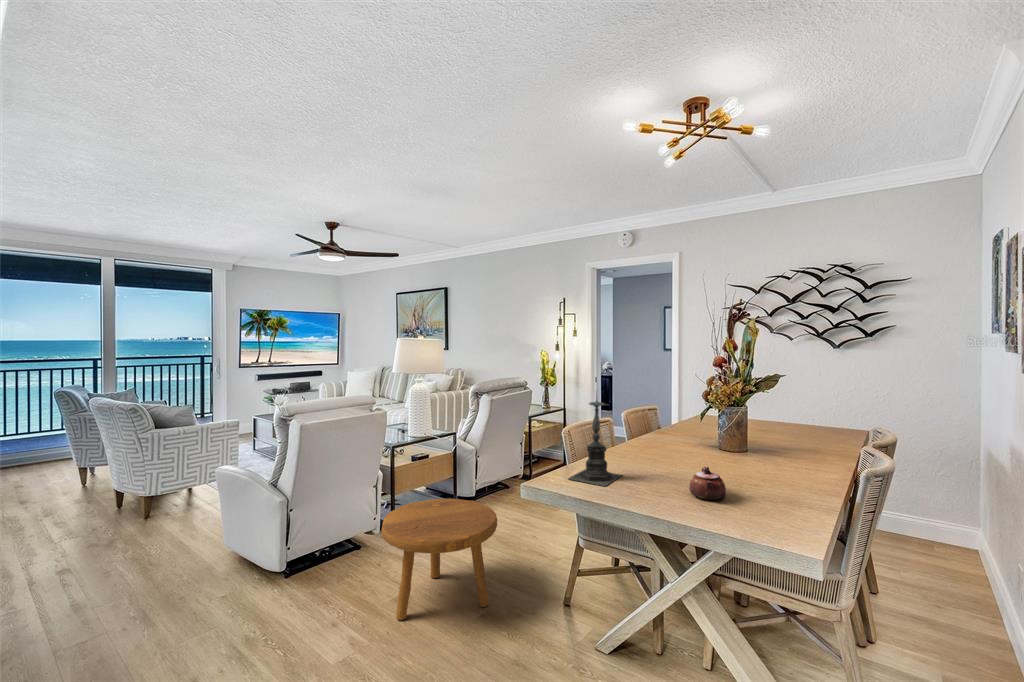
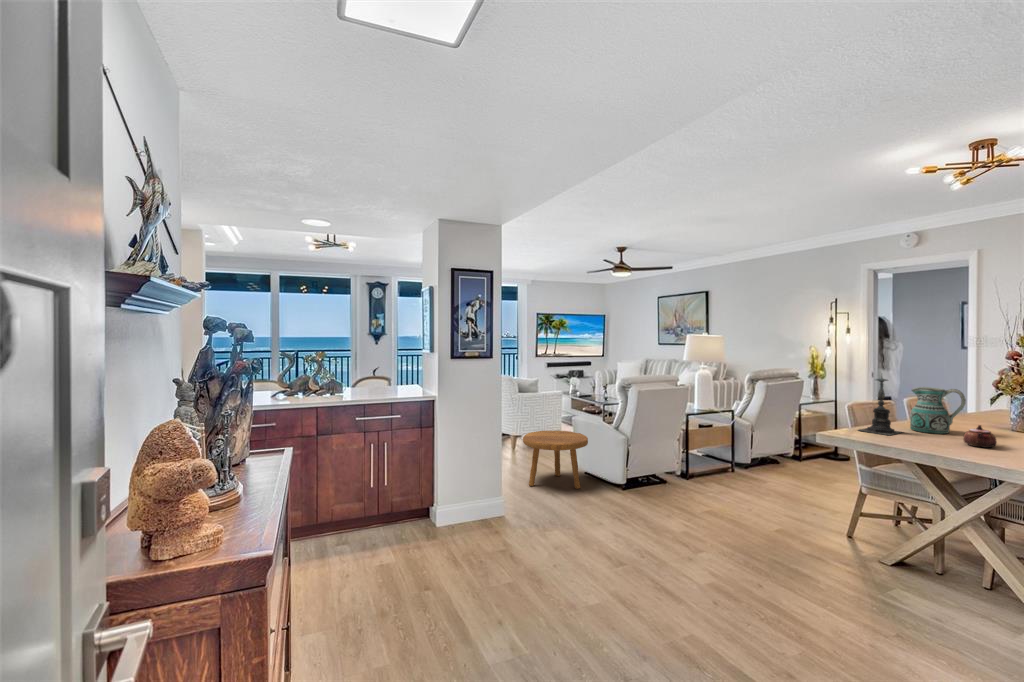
ceramic pitcher: none [629,409,687,473] -> present [910,387,966,434]
footstool: present [382,499,497,620] -> present [523,431,588,489]

